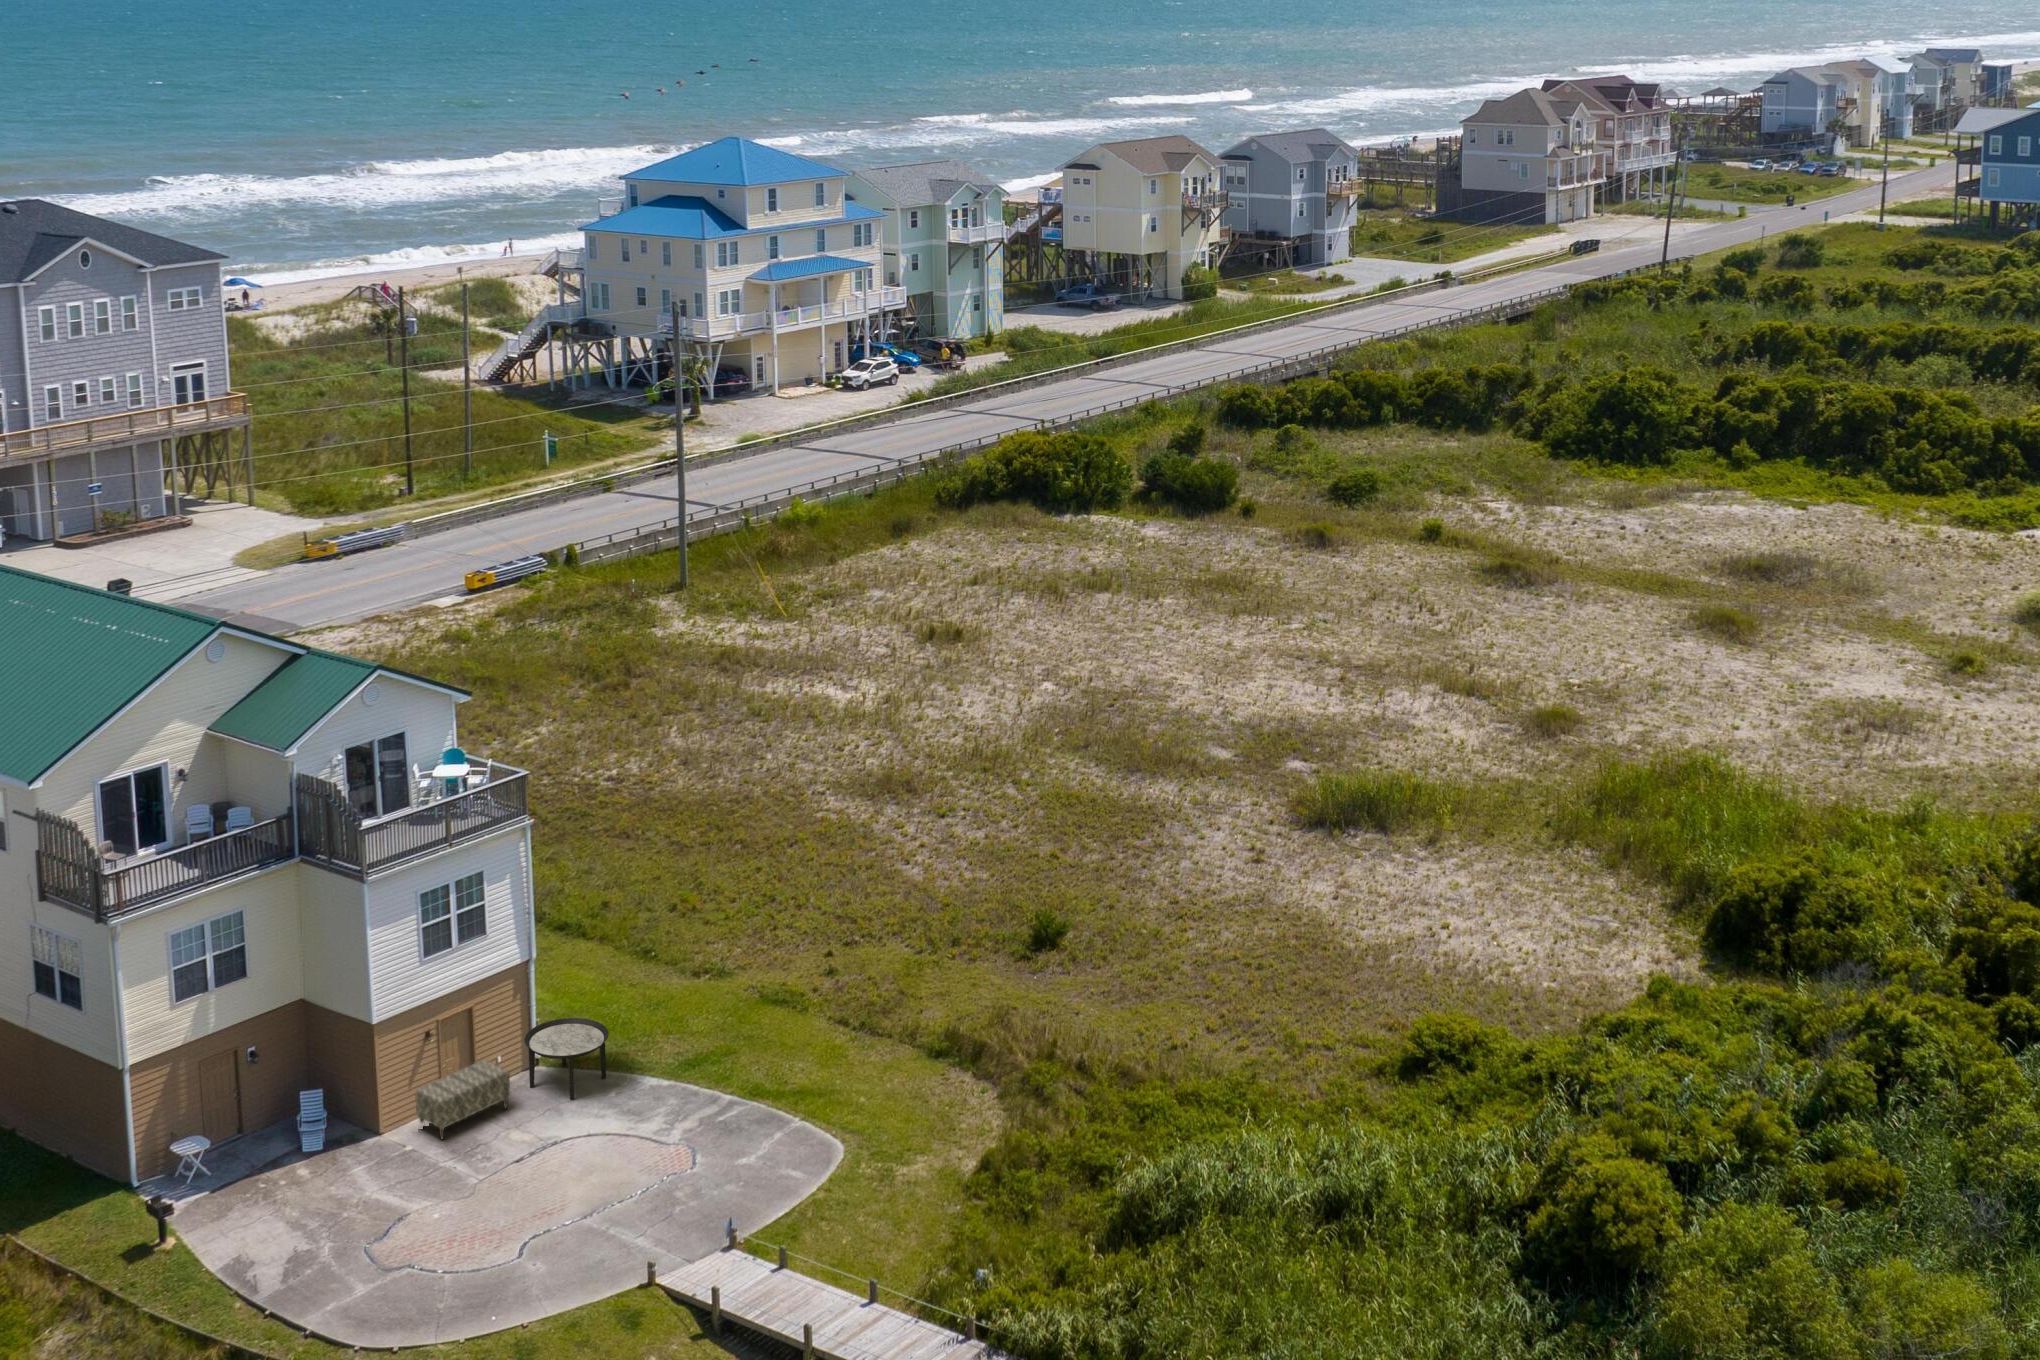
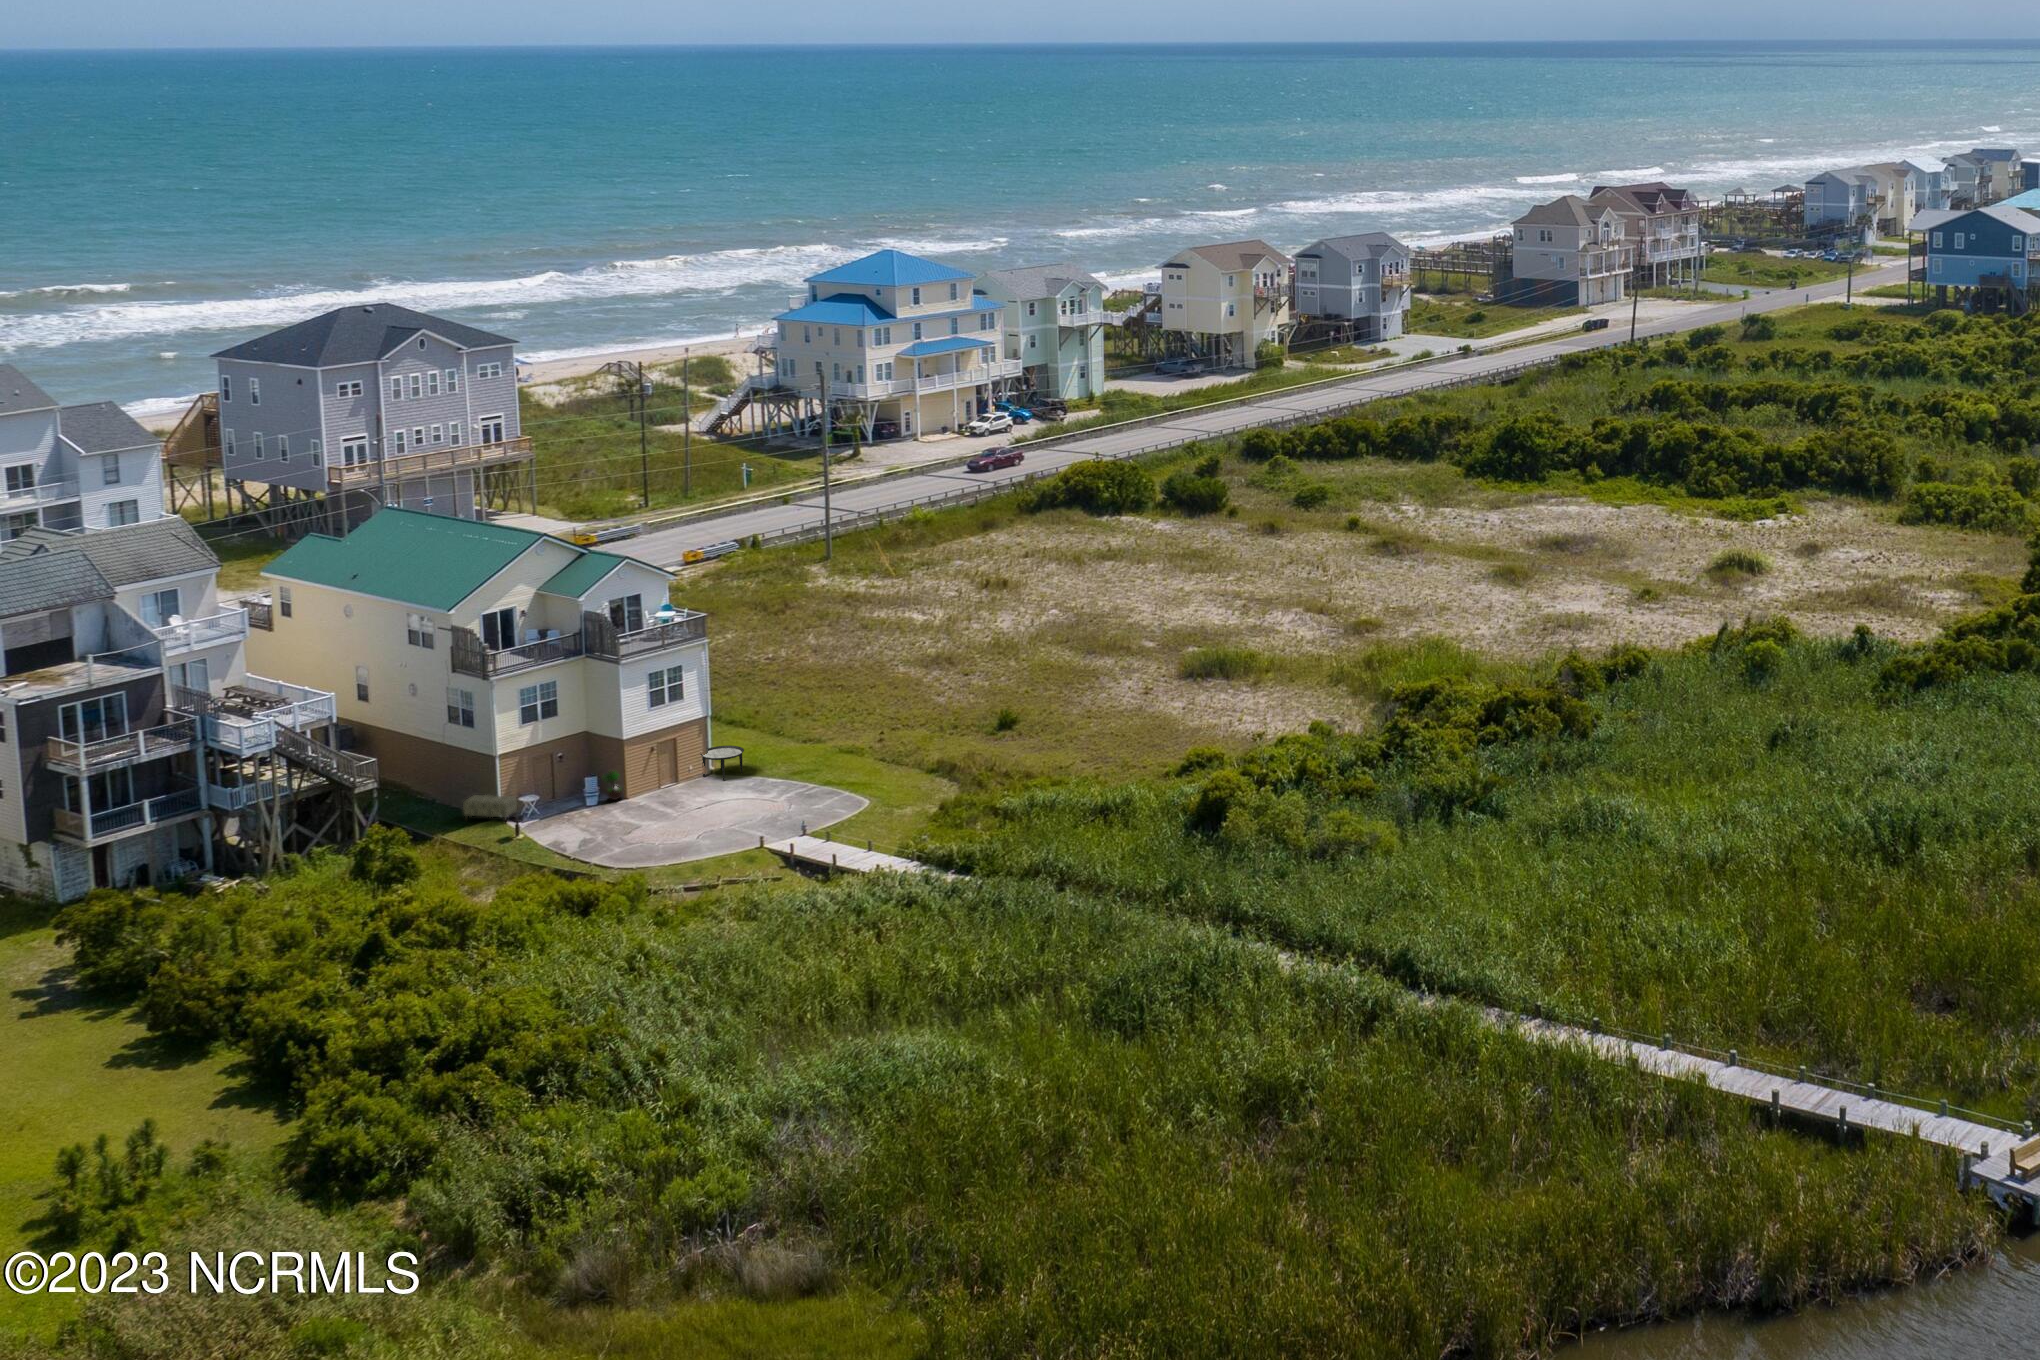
bench: present [416,1060,510,1139] -> present [463,795,517,820]
potted tree: none [332,1089,377,1154] -> present [603,770,623,800]

